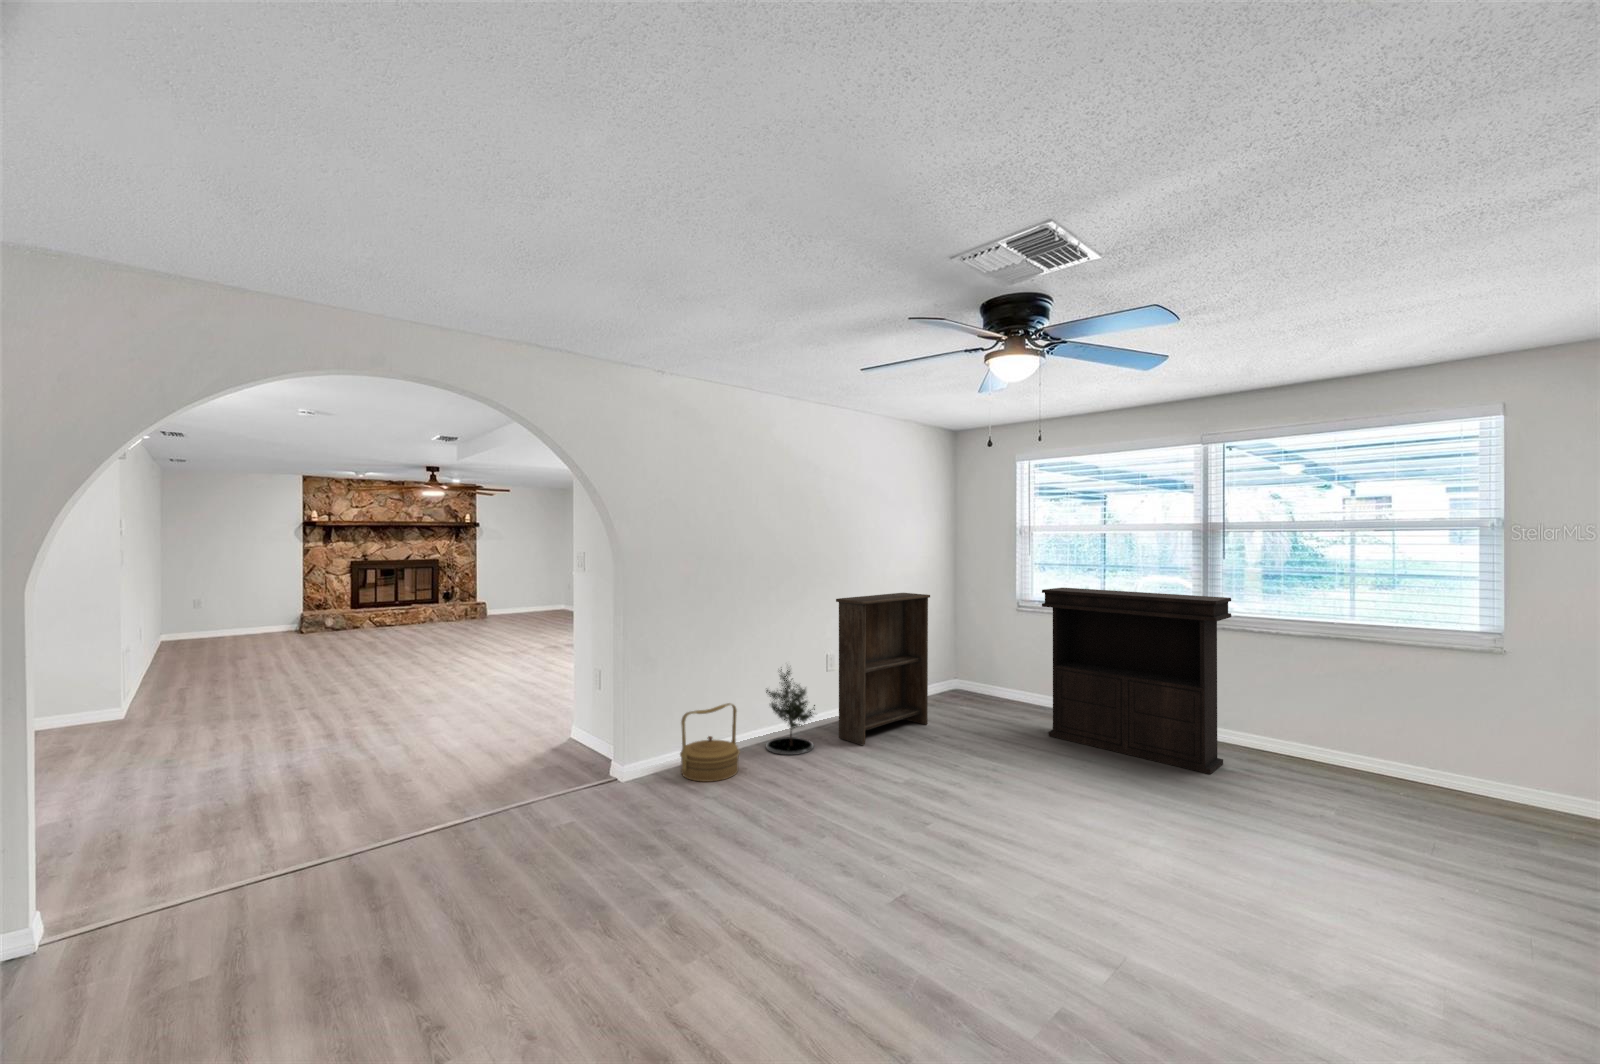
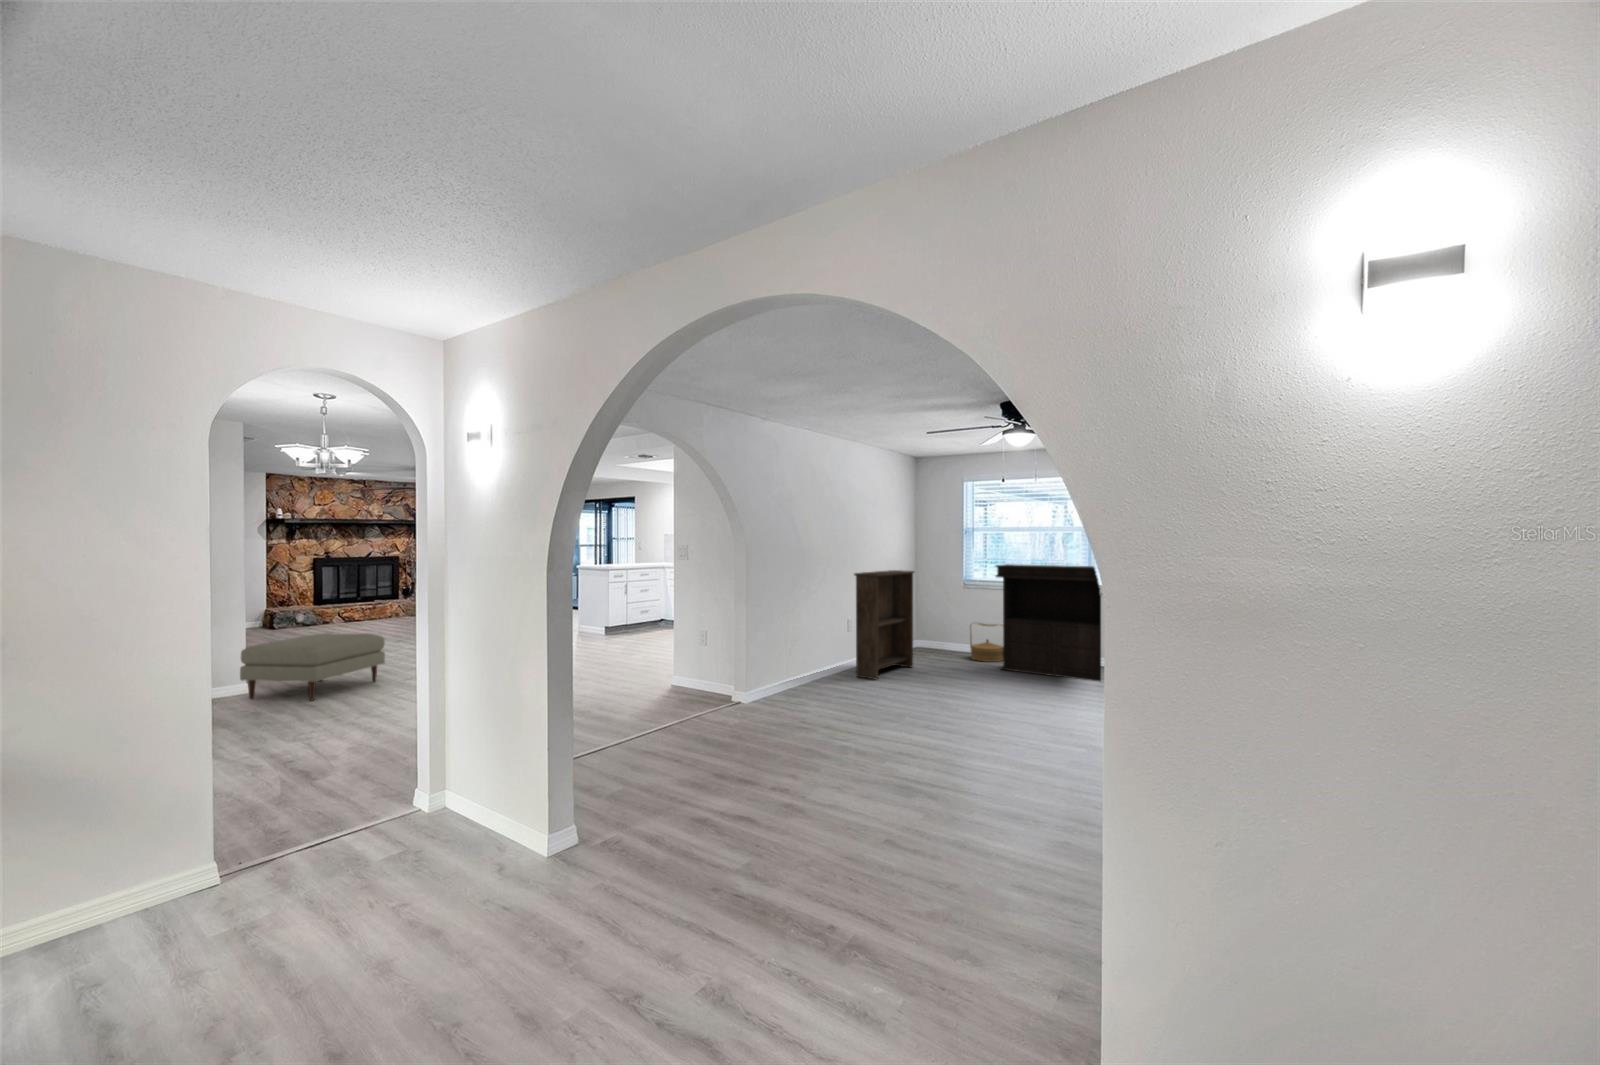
ottoman: none [122,655,301,739] -> present [240,633,385,700]
potted tree: present [766,669,815,755] -> none [805,619,848,687]
woven basket: present [680,703,740,782] -> present [970,623,1003,662]

